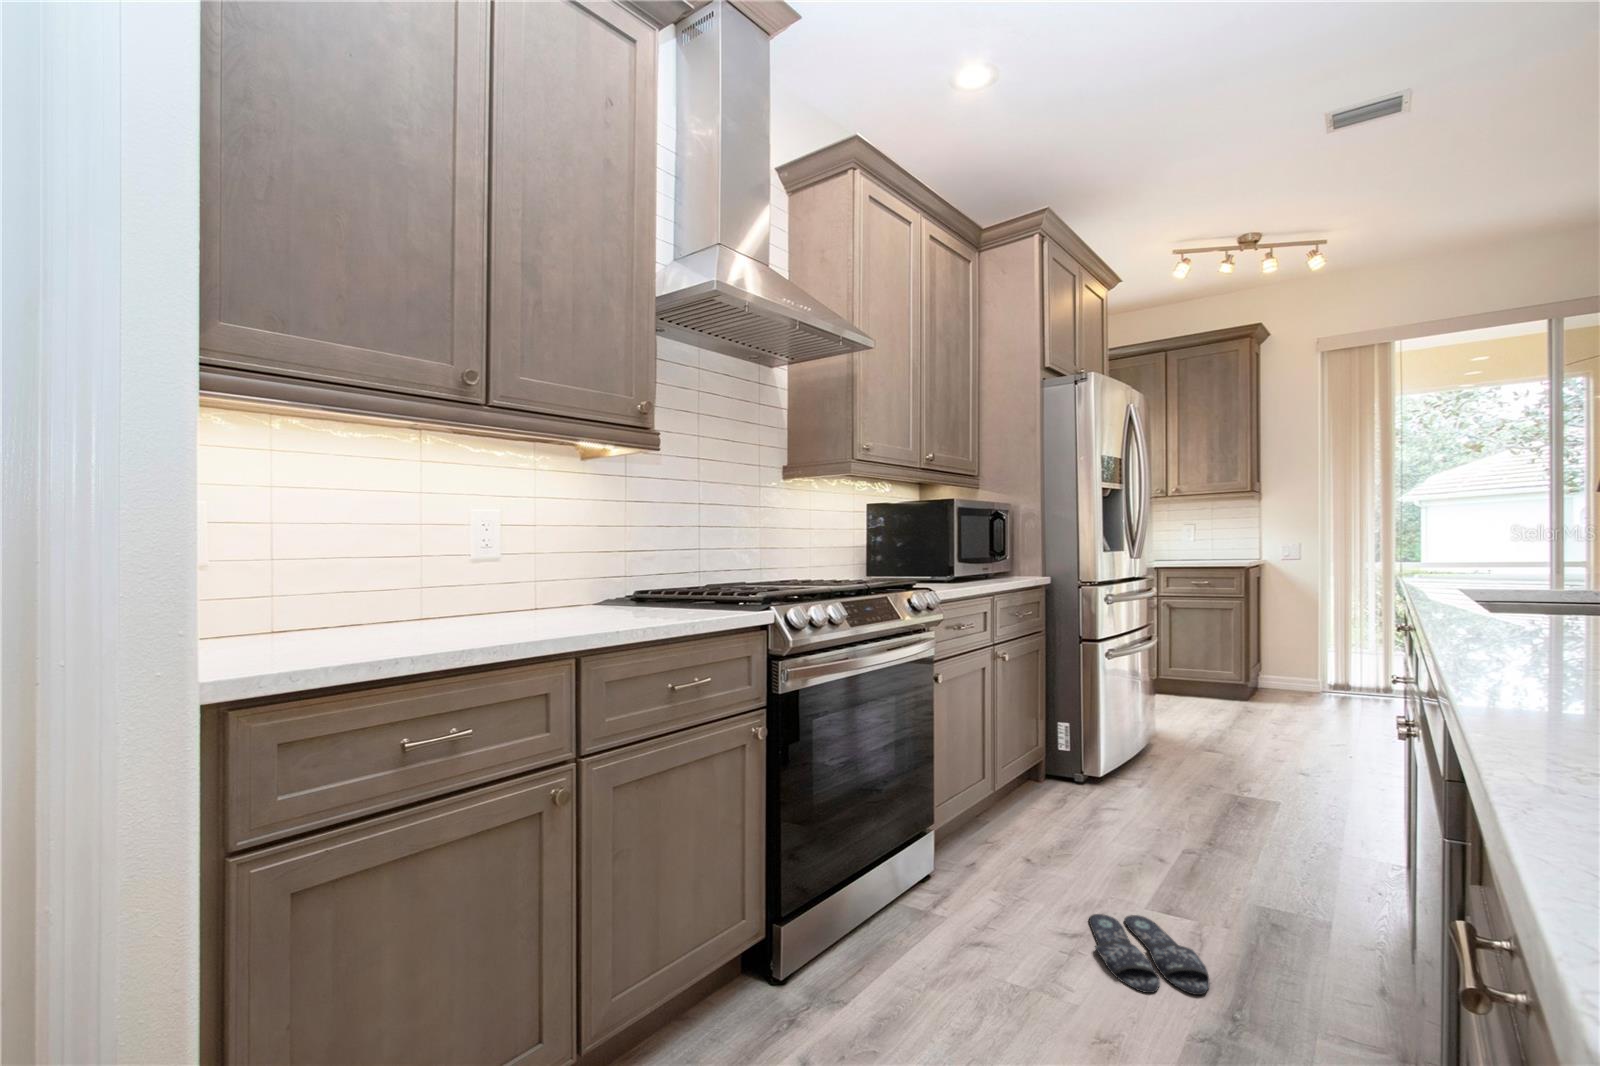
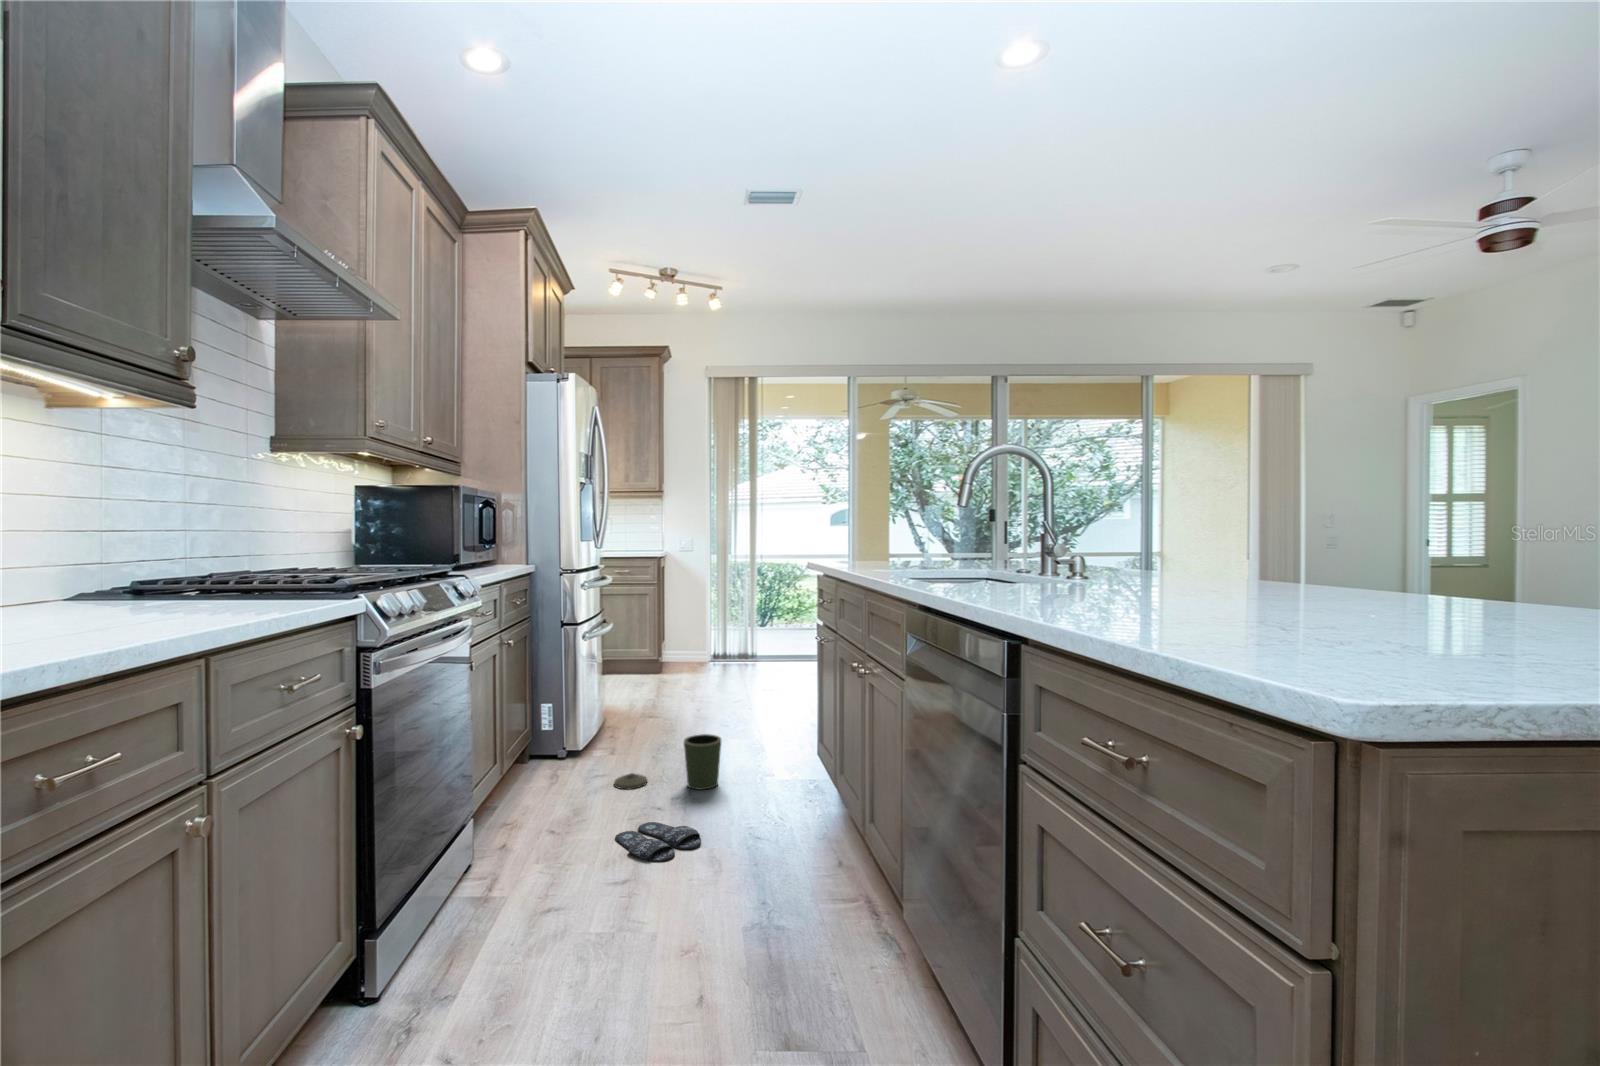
trash can: none [1123,817,1284,903] -> present [614,734,721,790]

